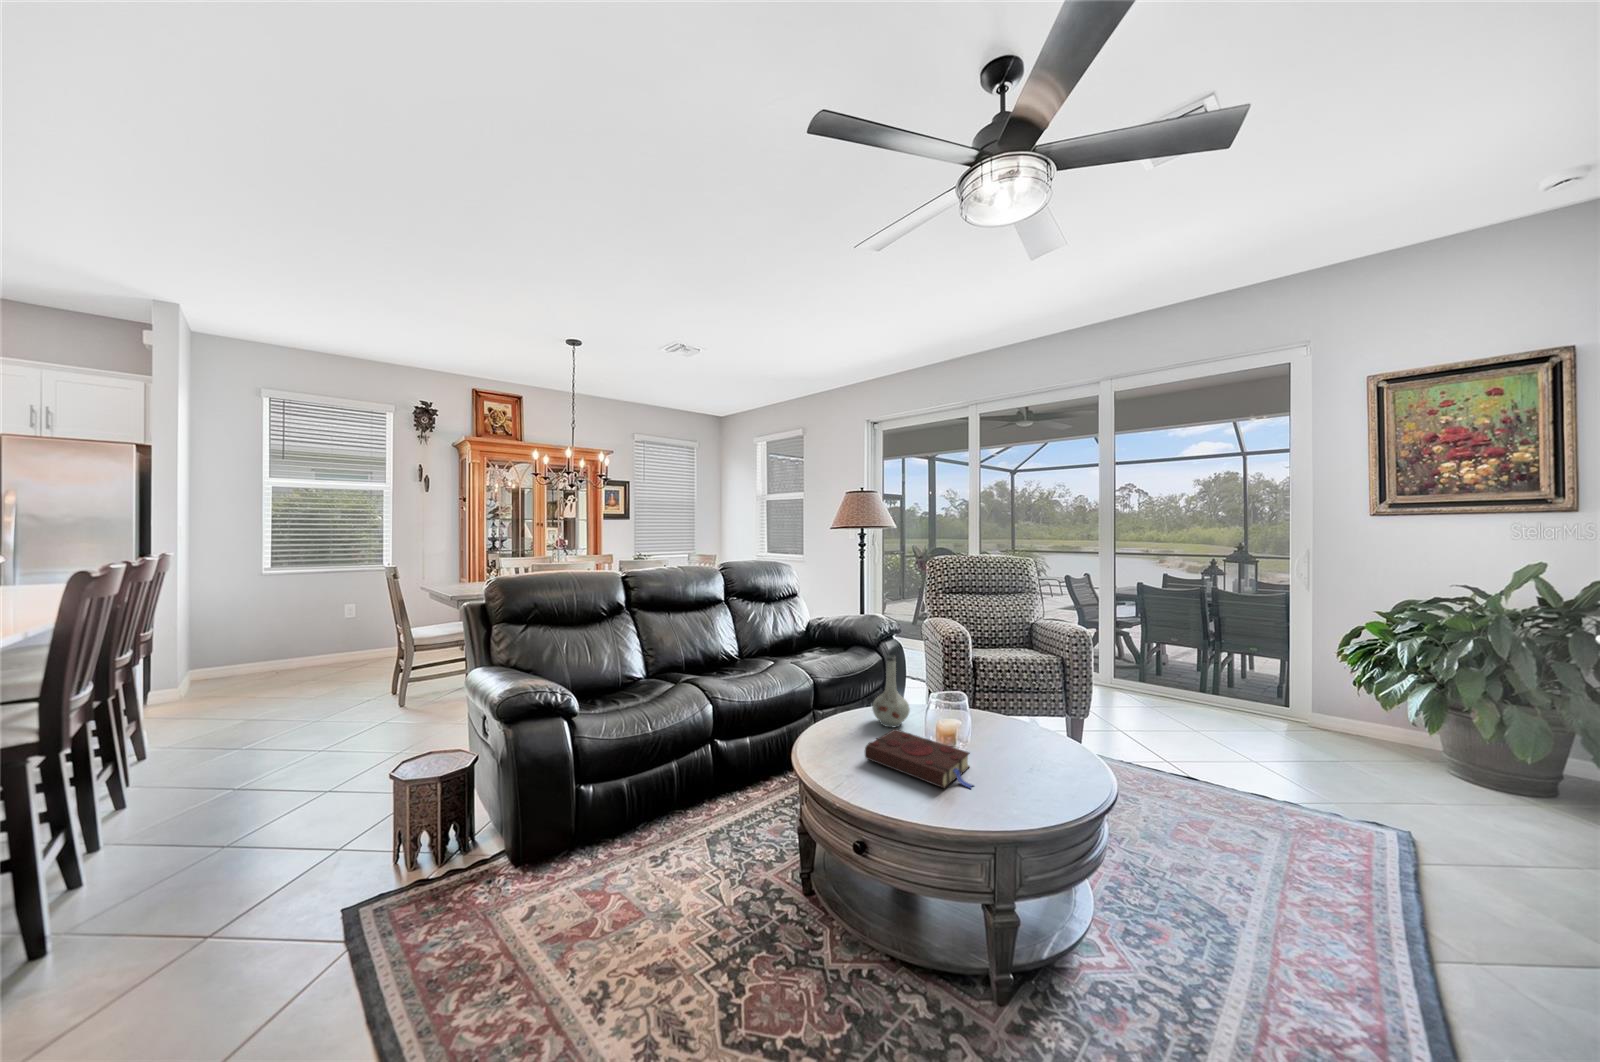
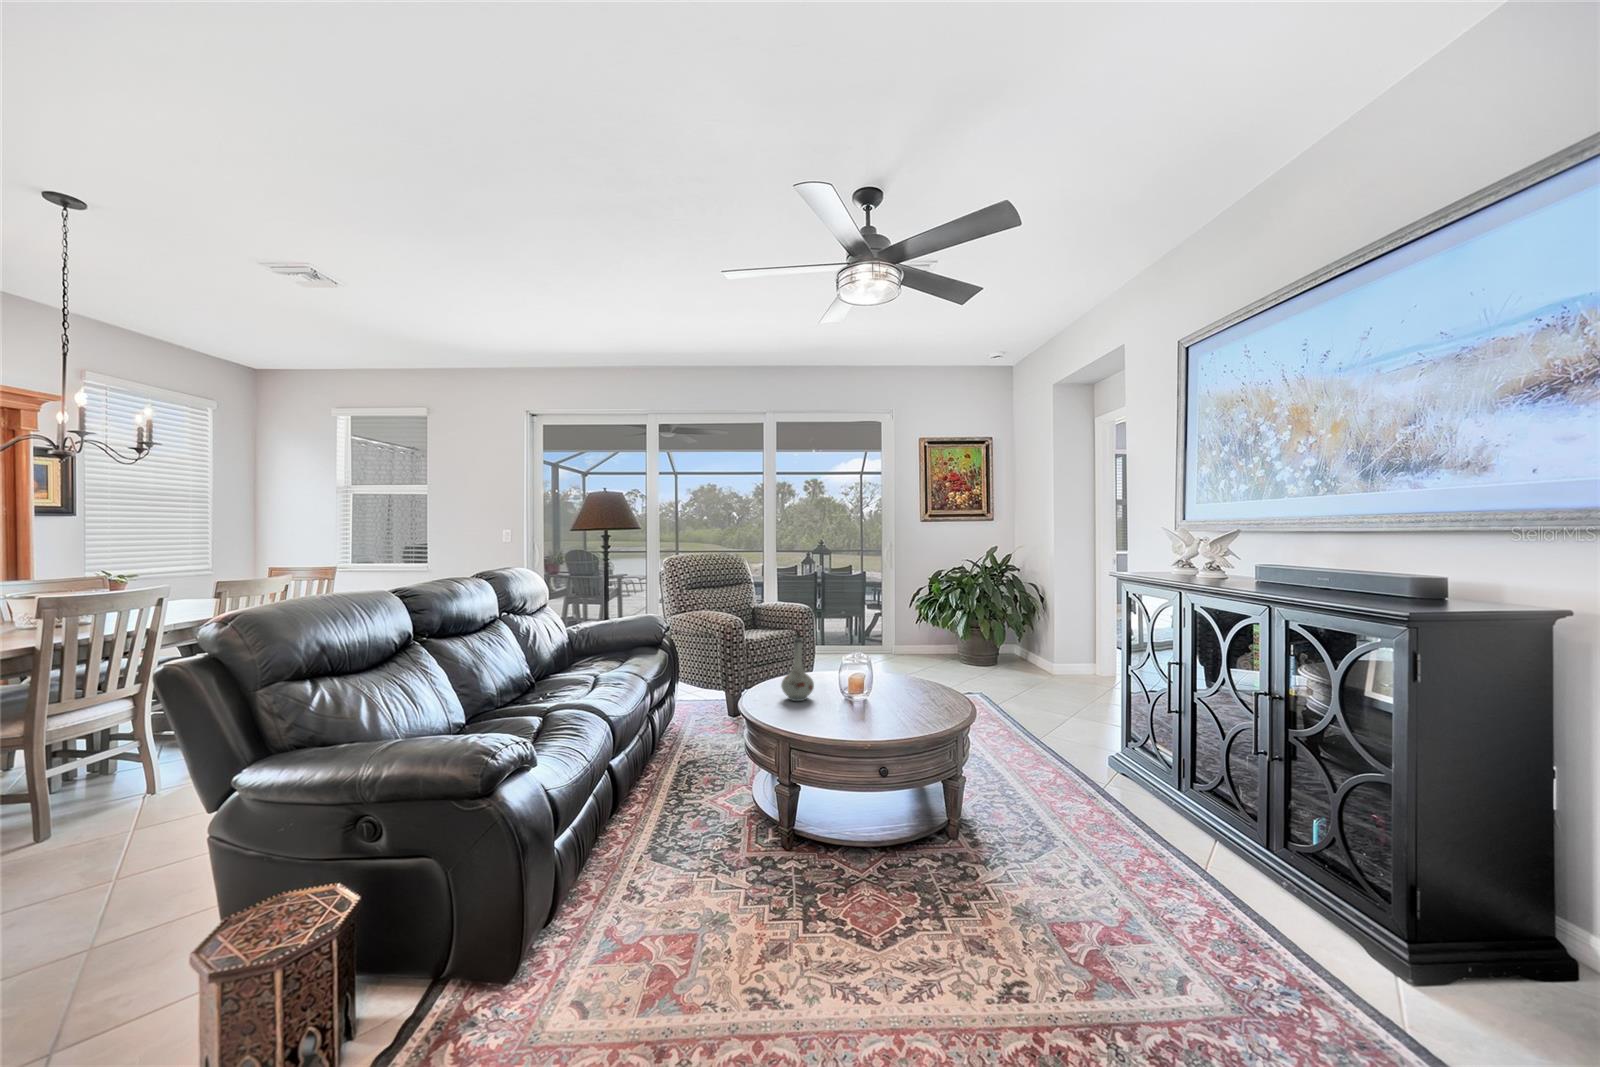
book: present [865,729,972,788] -> none [824,693,911,720]

